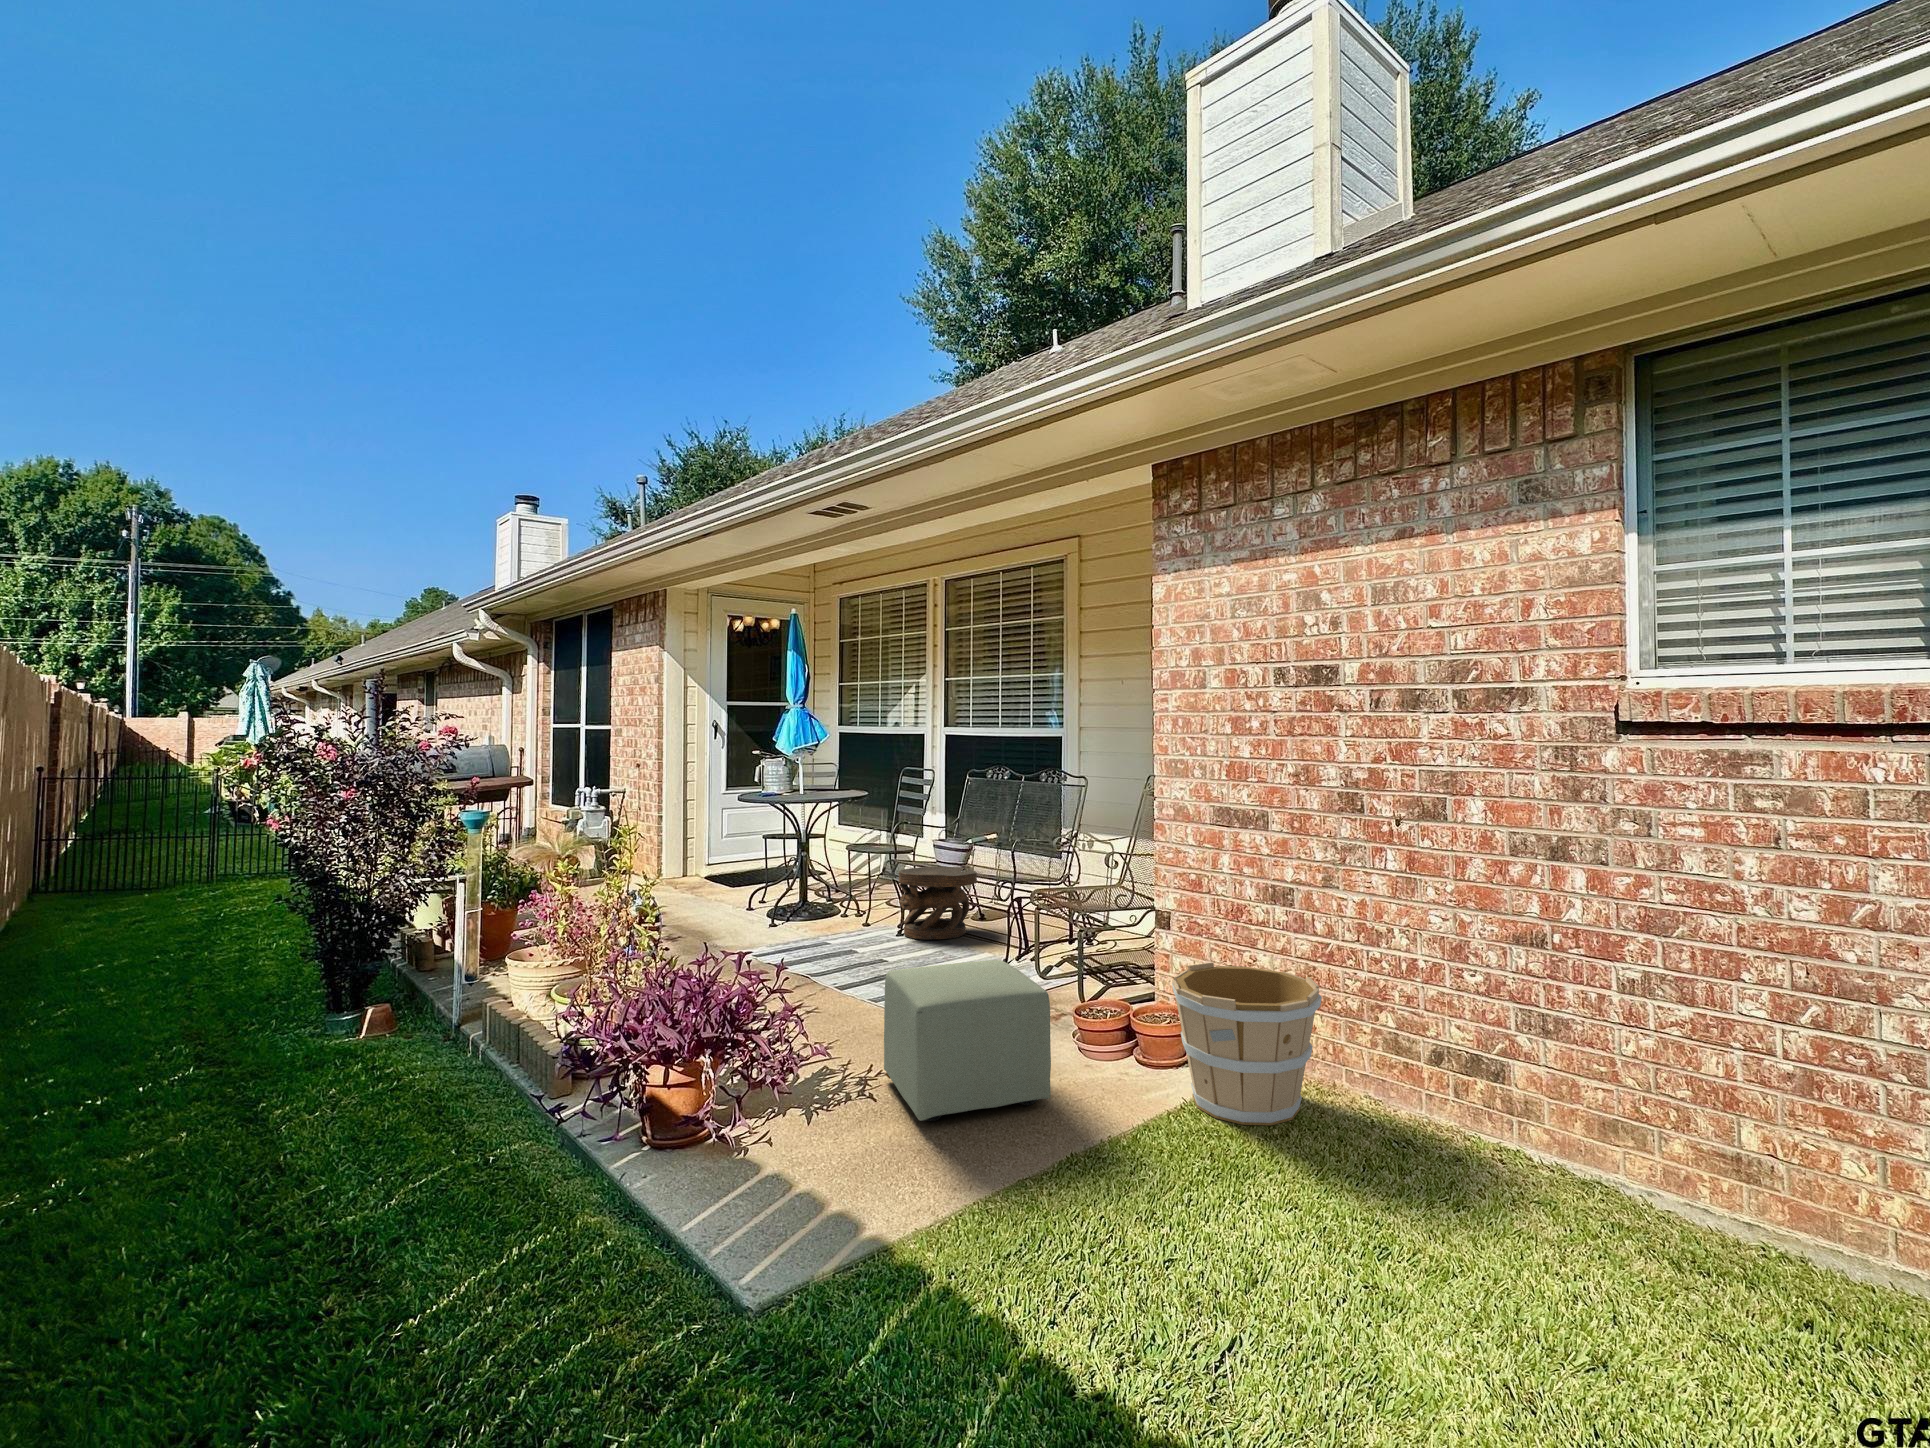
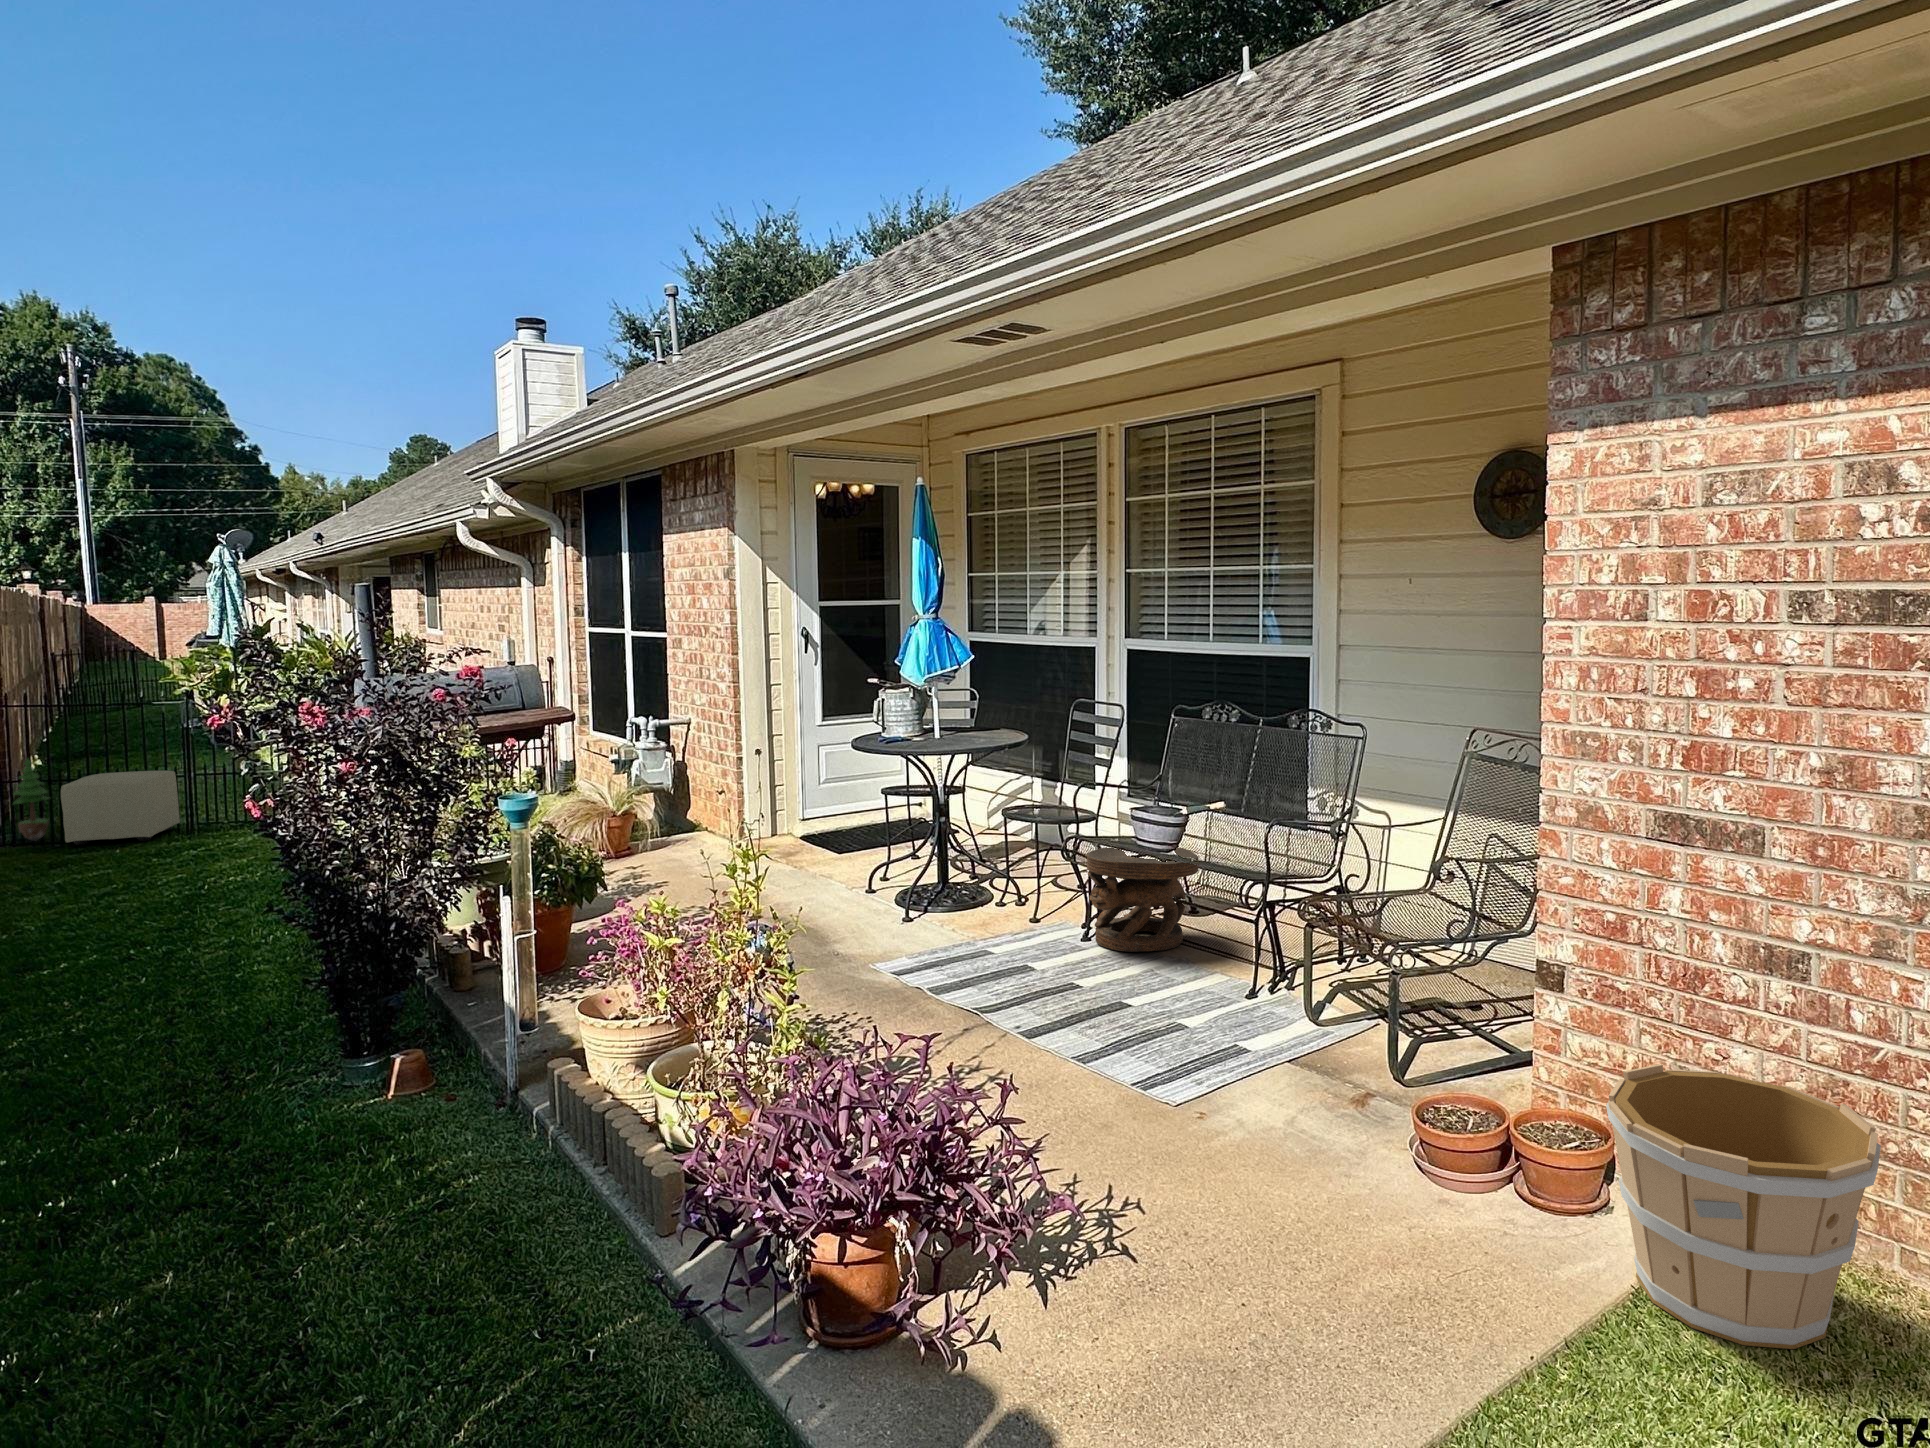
potted tree: none [55,813,90,882] -> present [13,759,49,841]
ottoman: present [884,960,1051,1121] -> present [61,771,180,845]

